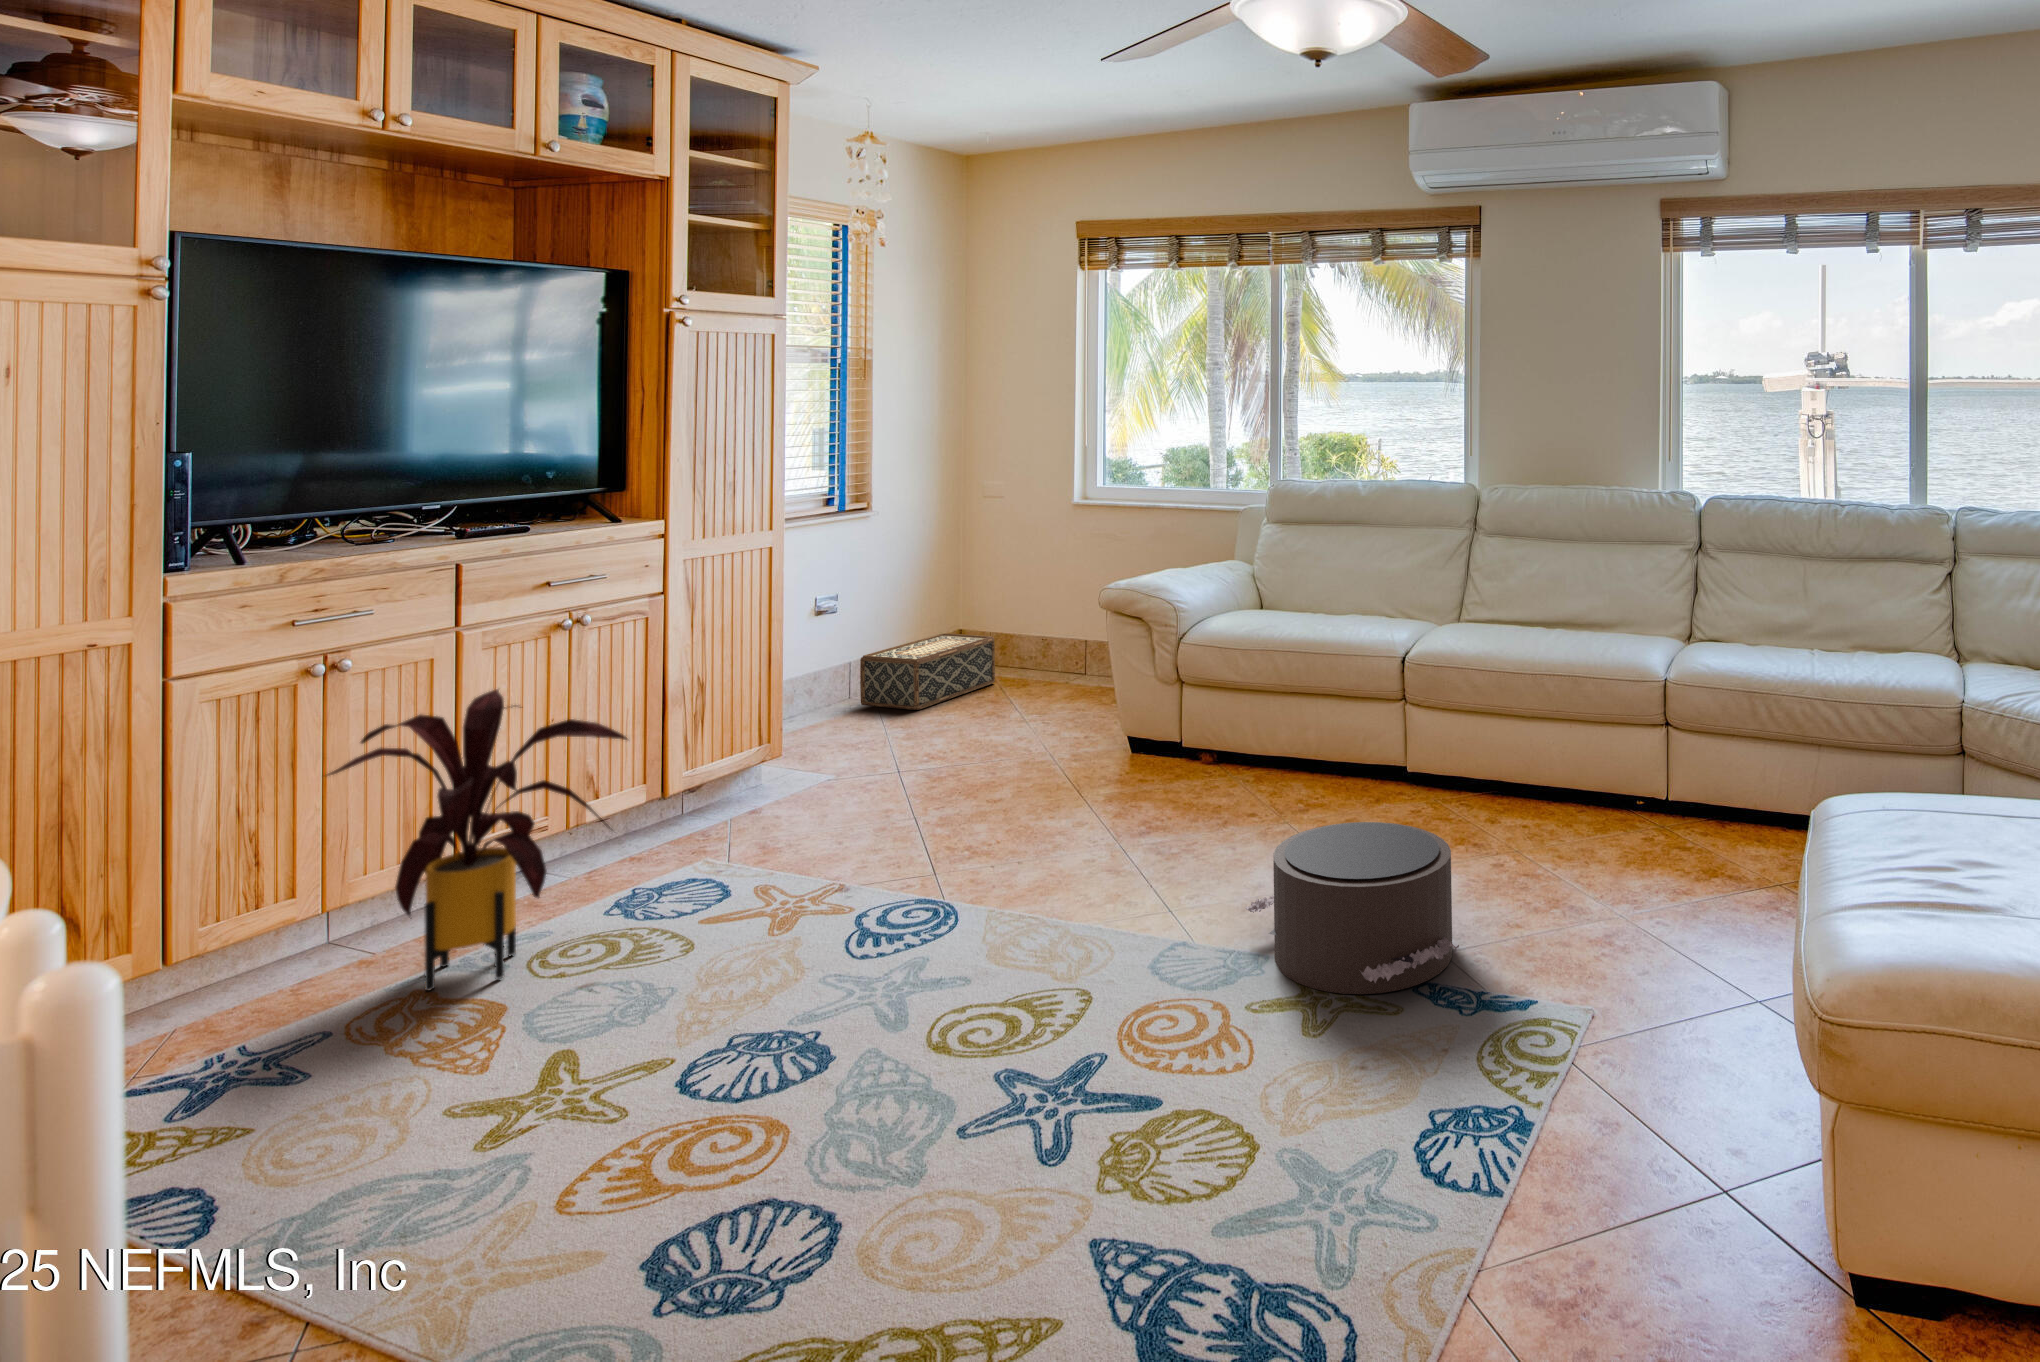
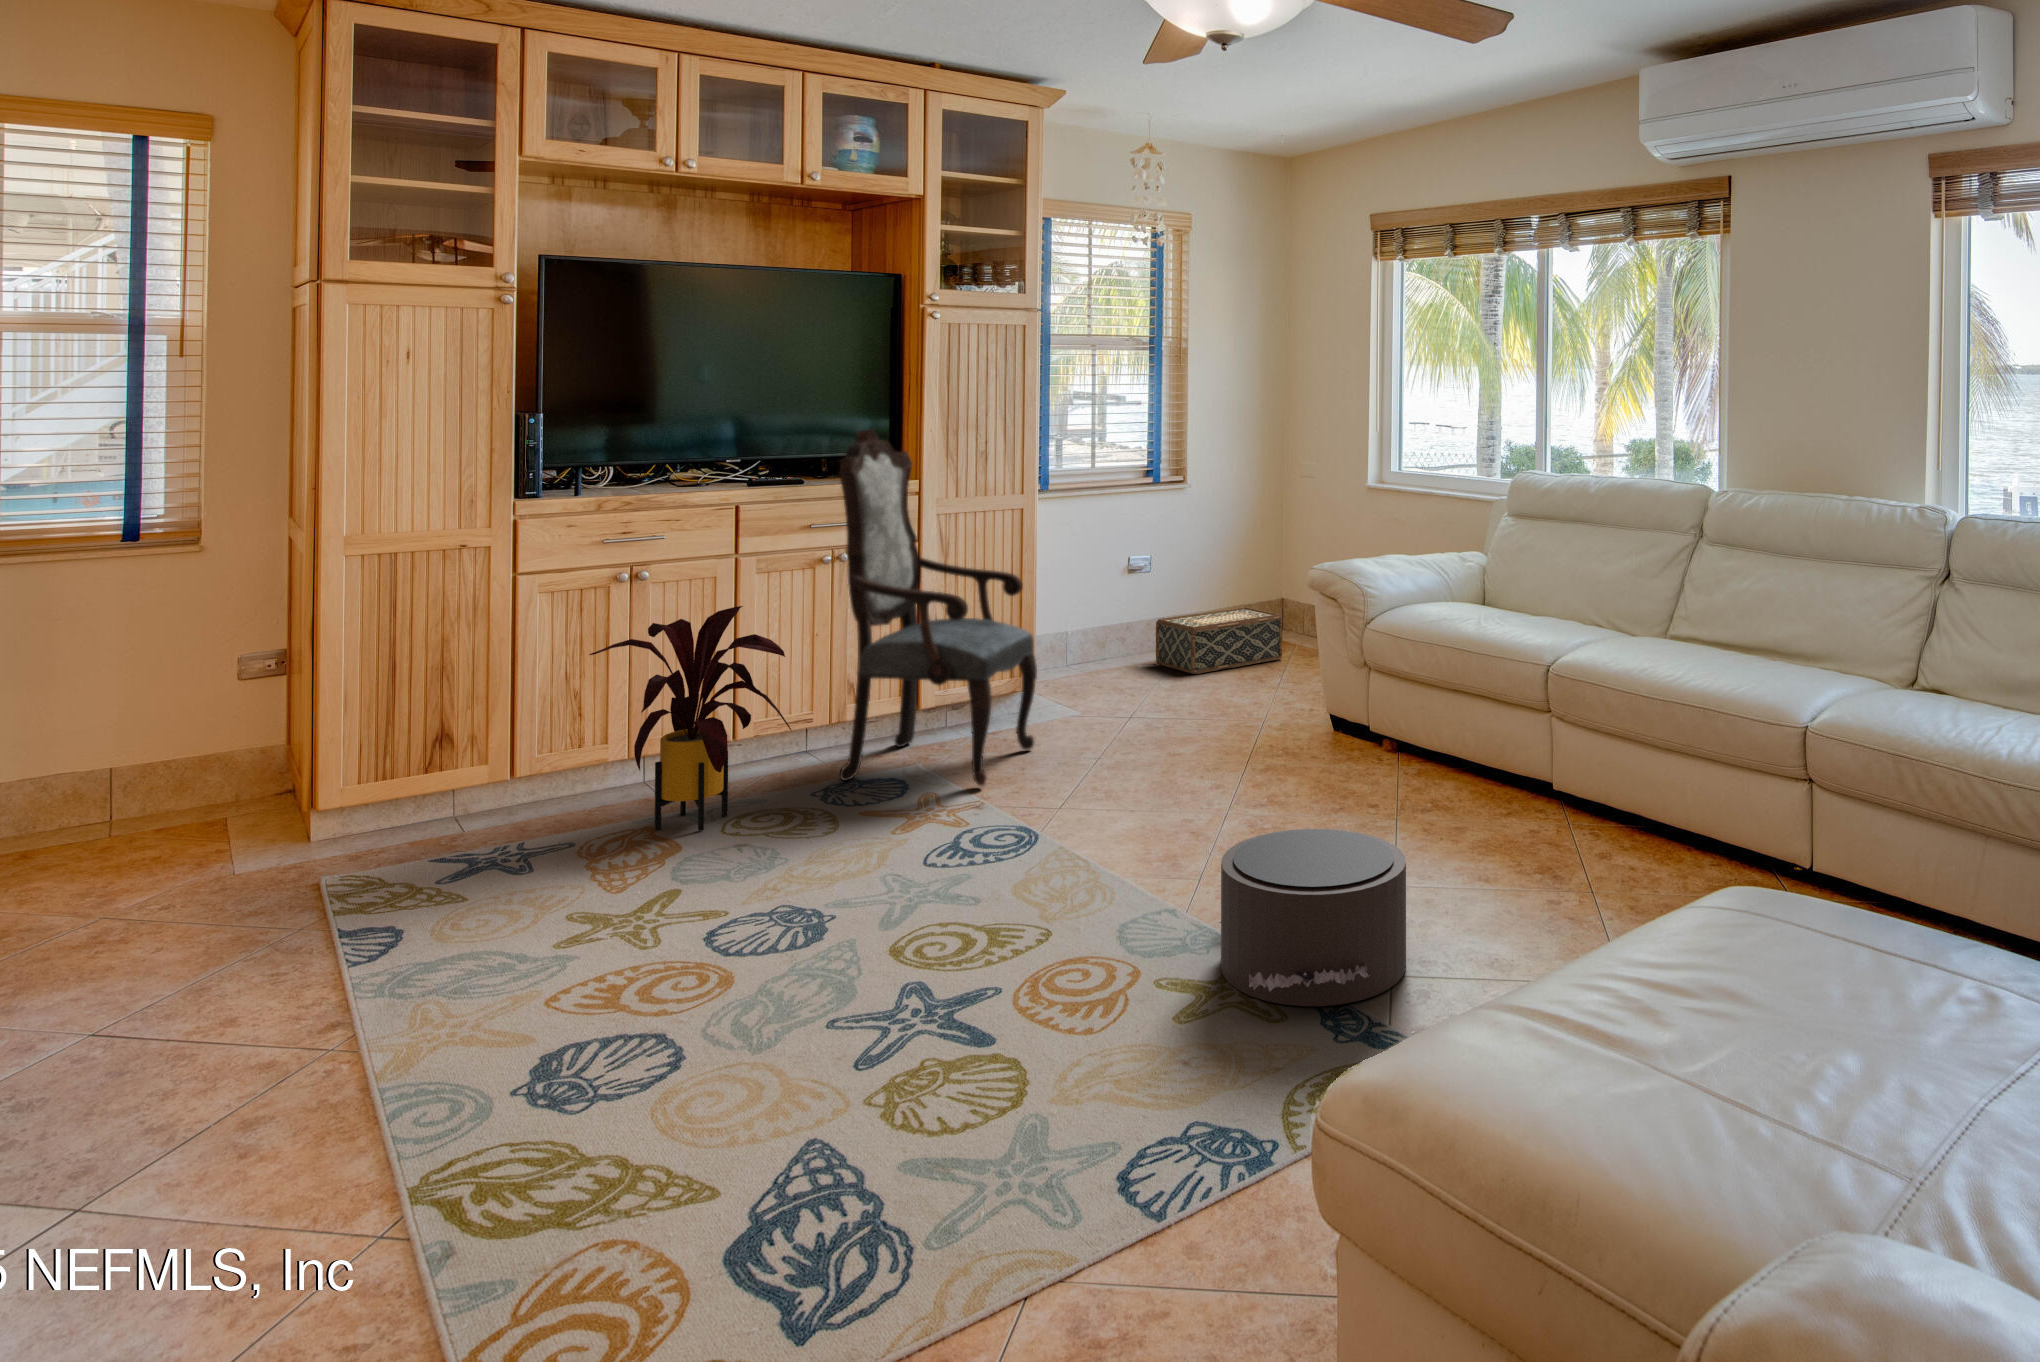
armchair: none [613,459,834,886] -> present [840,430,1037,786]

